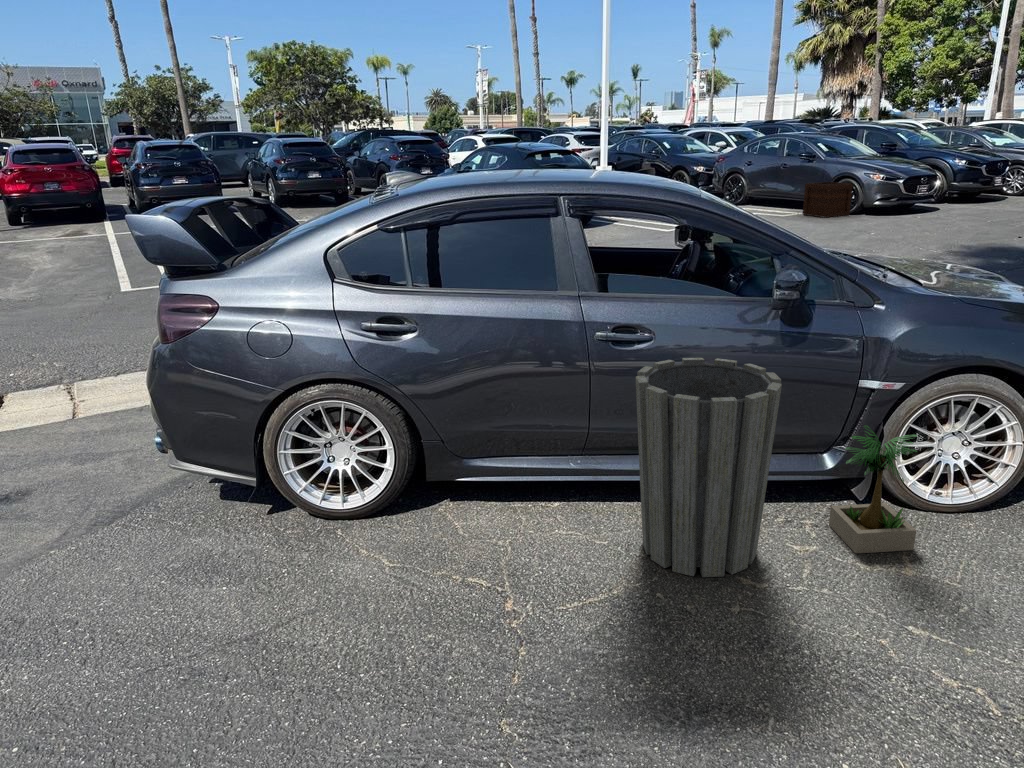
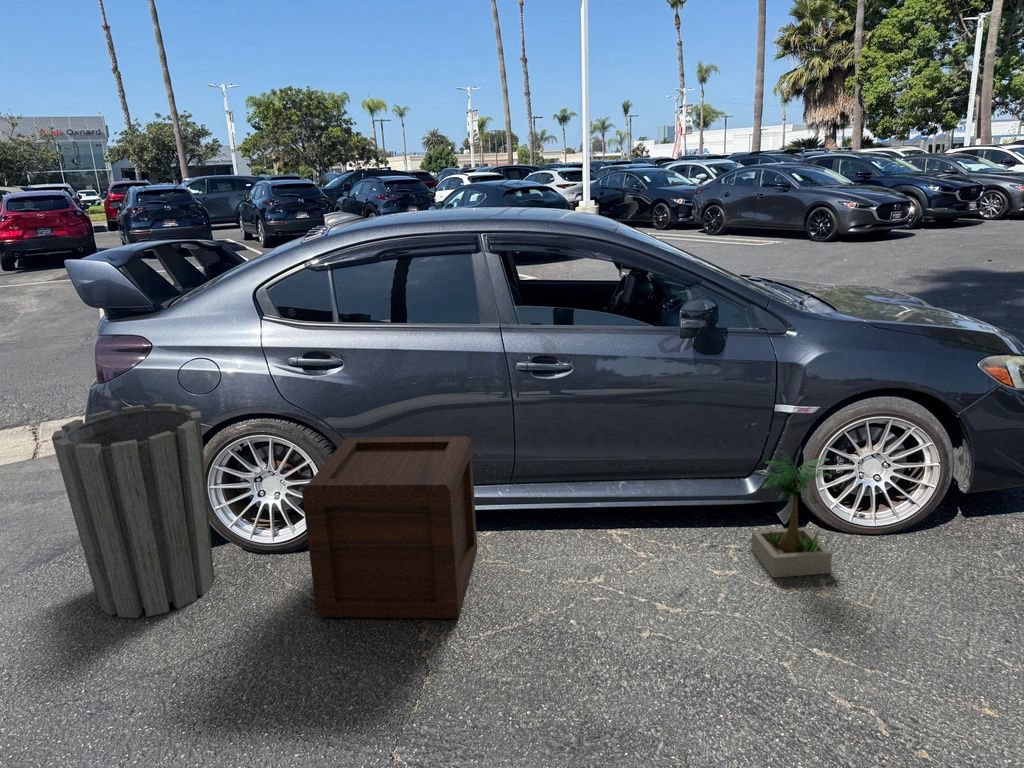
wooden crate: present [803,182,853,218] -> present [302,436,477,619]
trash can: present [635,358,782,577] -> present [52,404,214,618]

